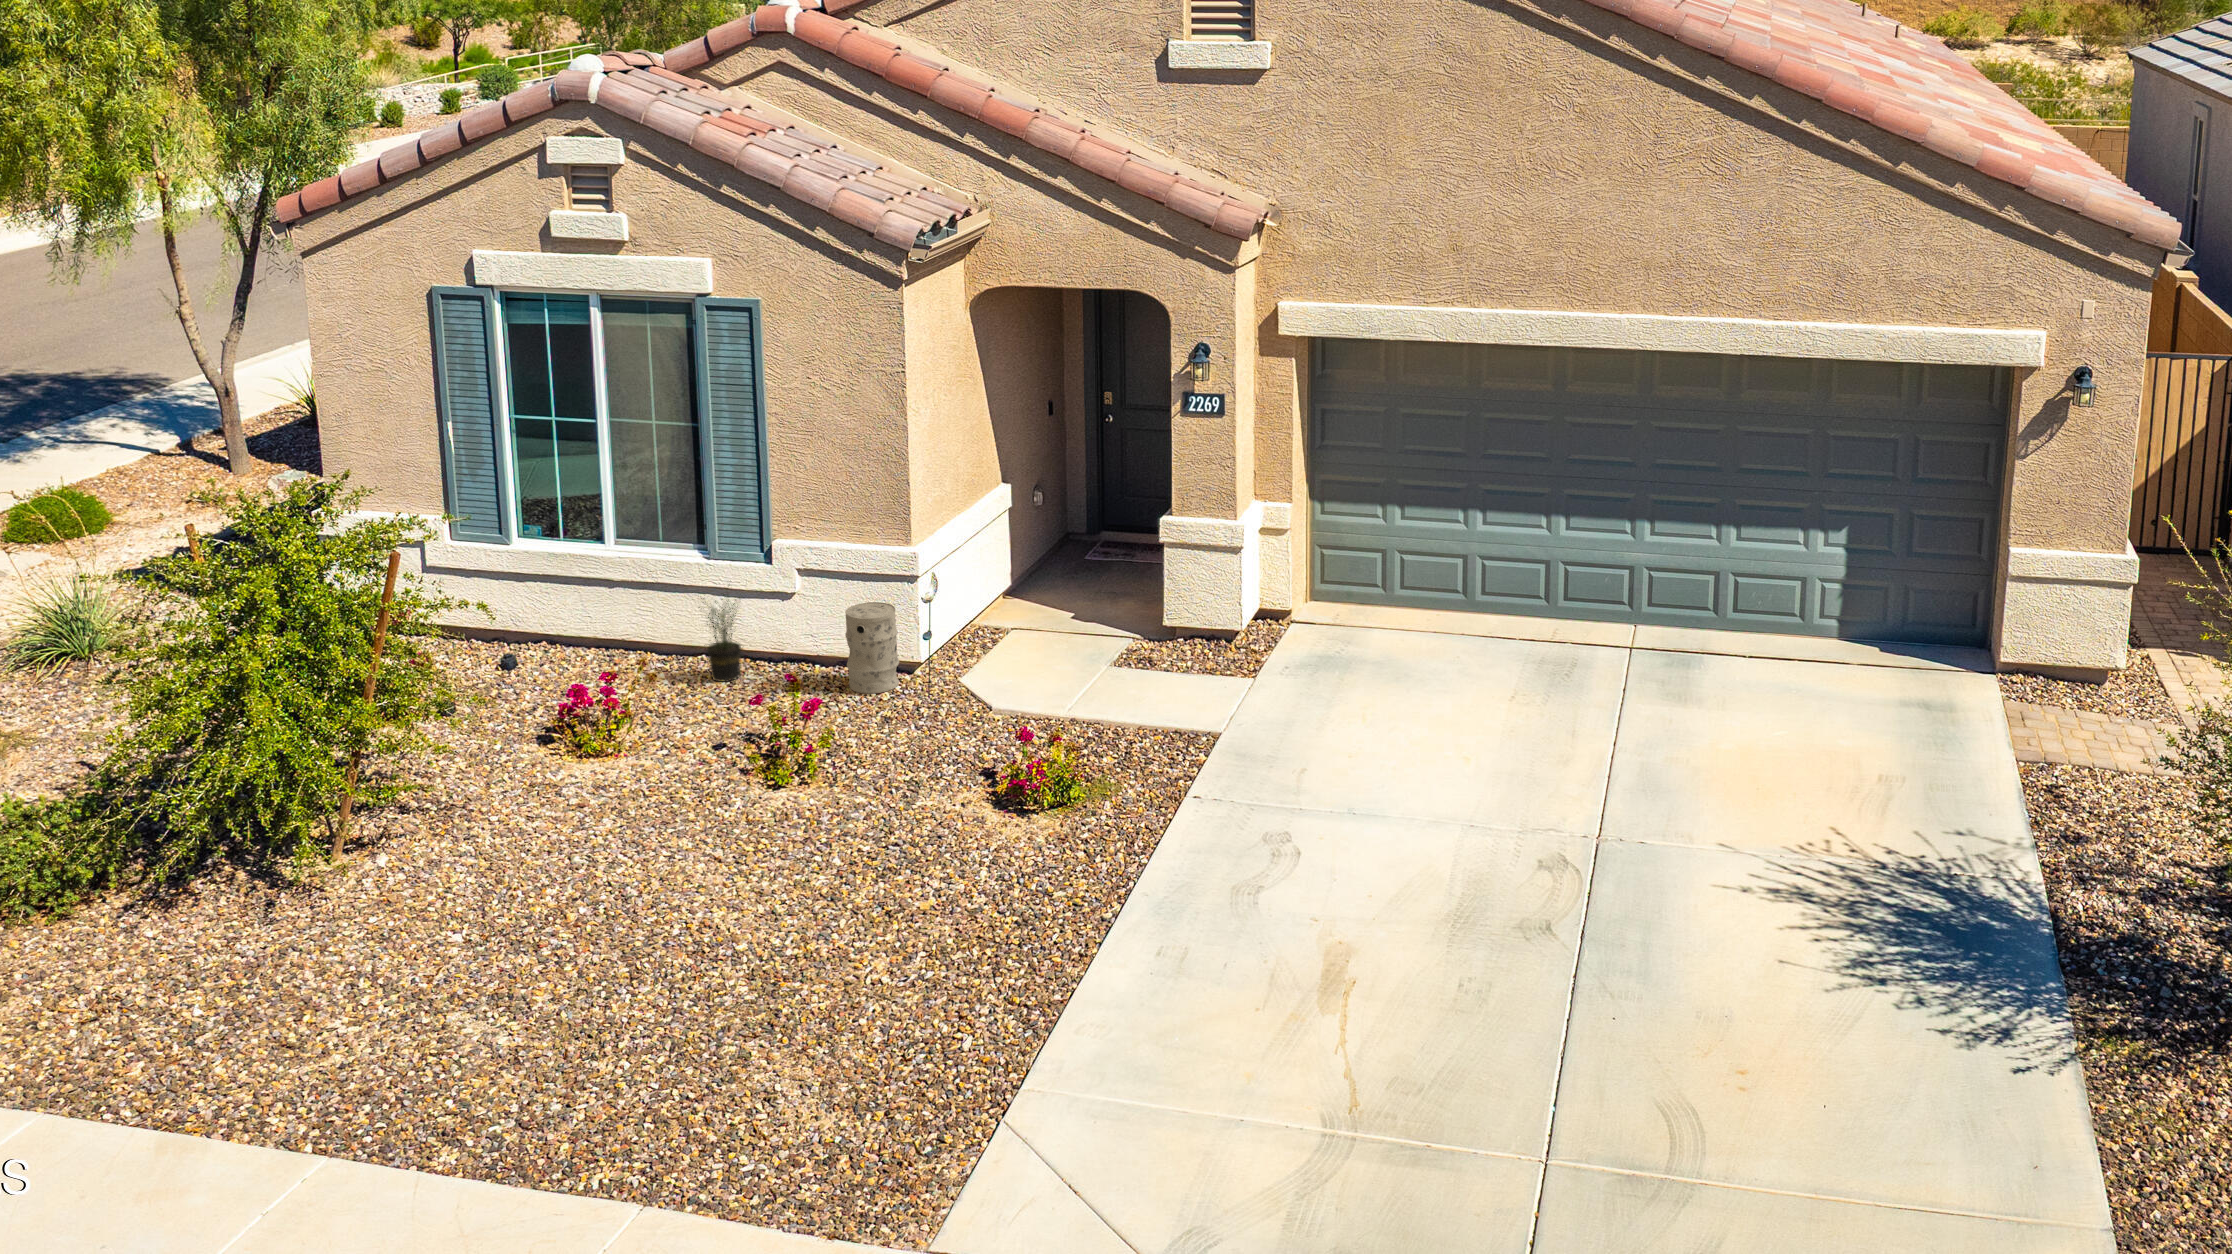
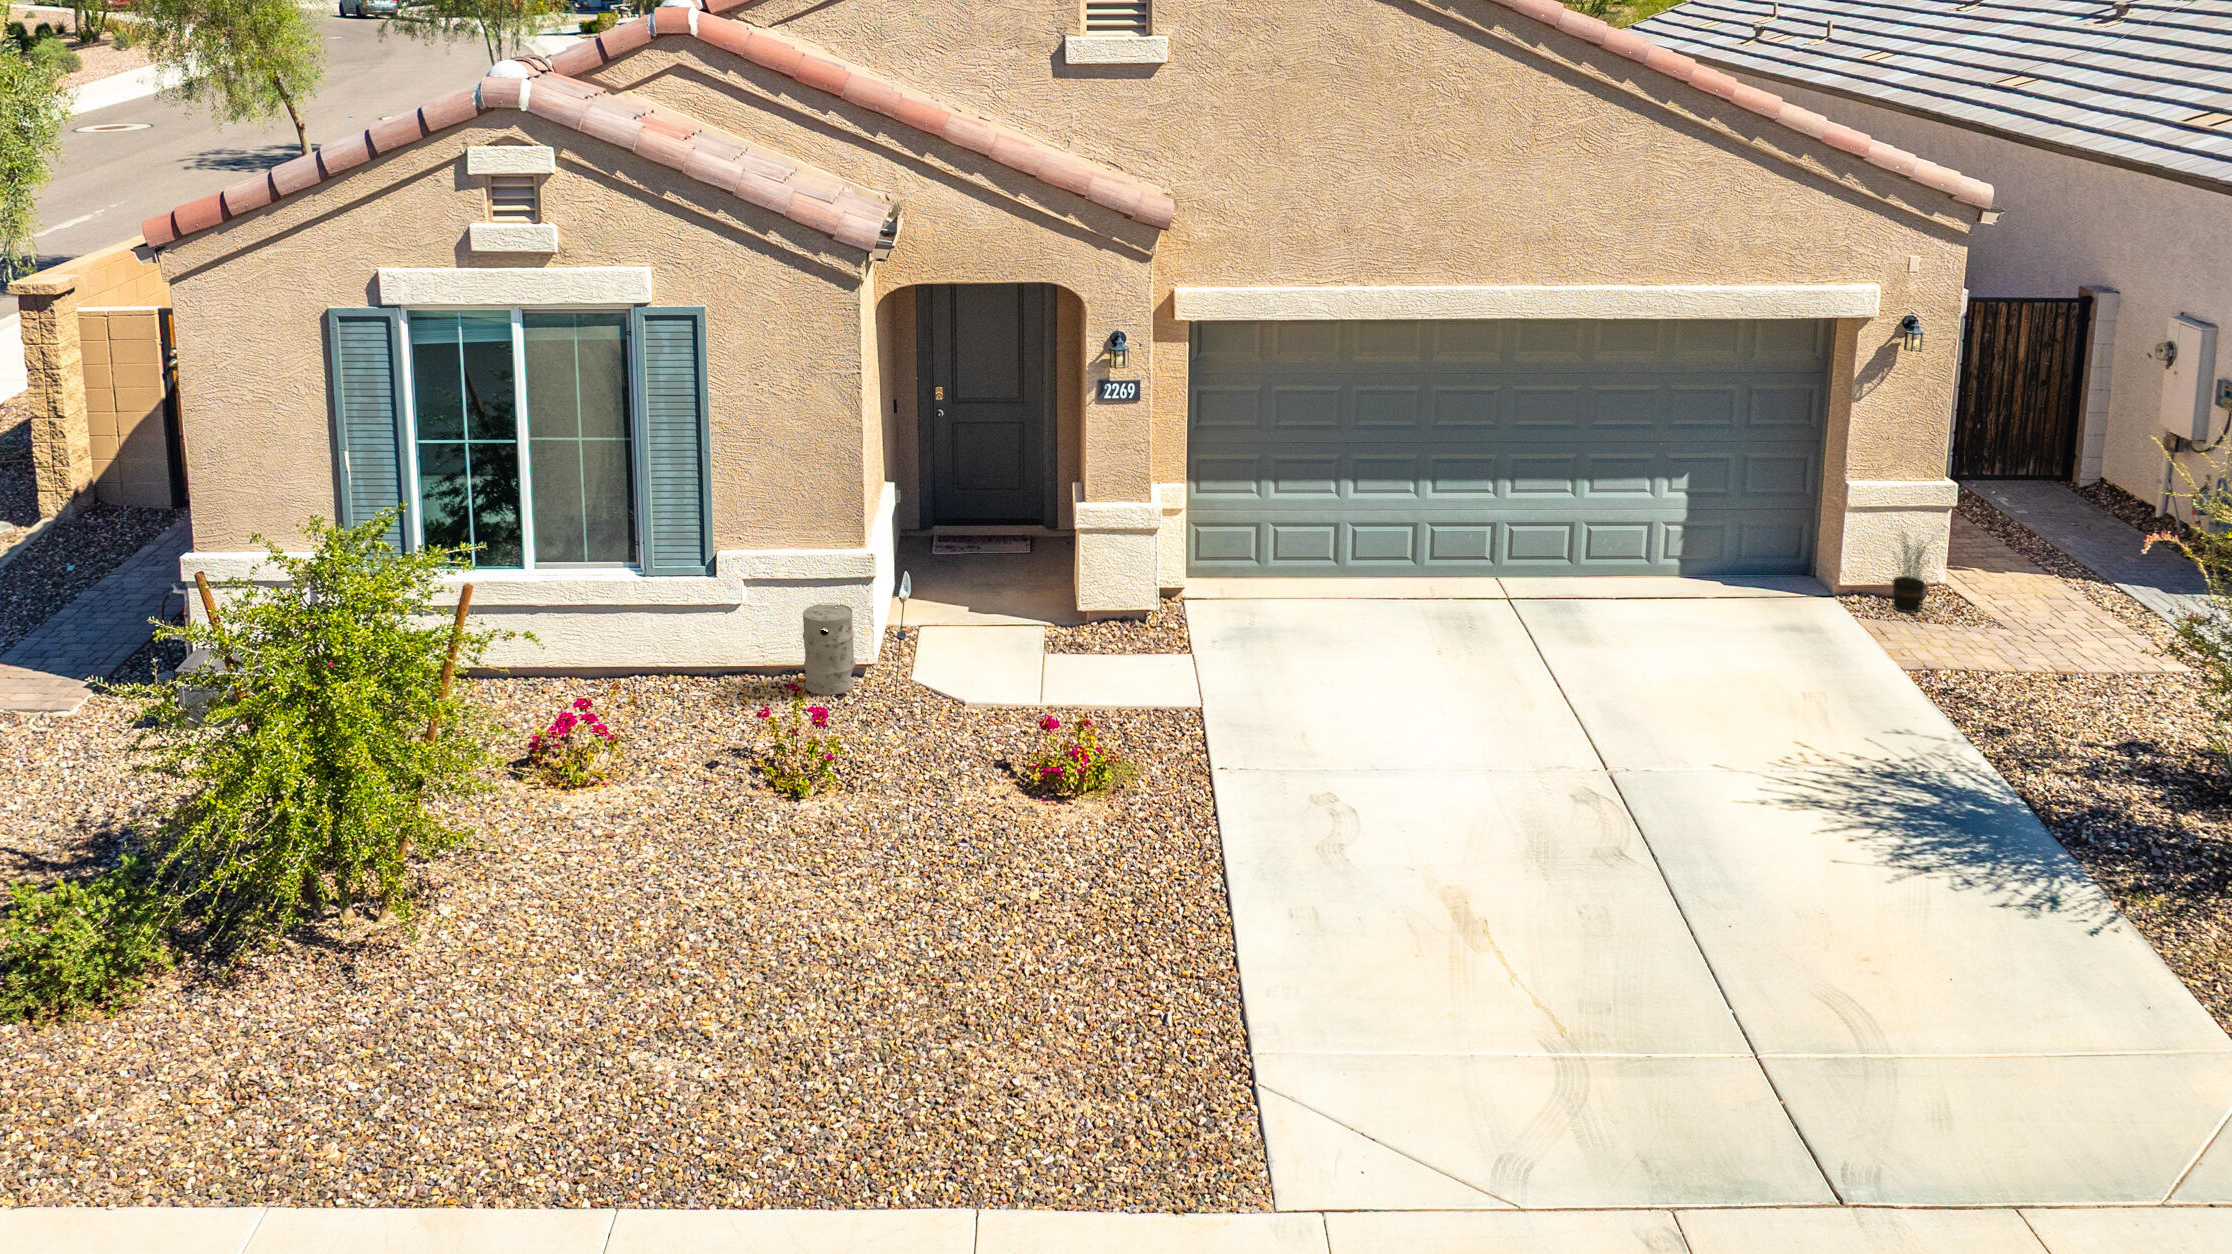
potted plant: present [699,588,742,682] -> present [1888,524,1934,613]

